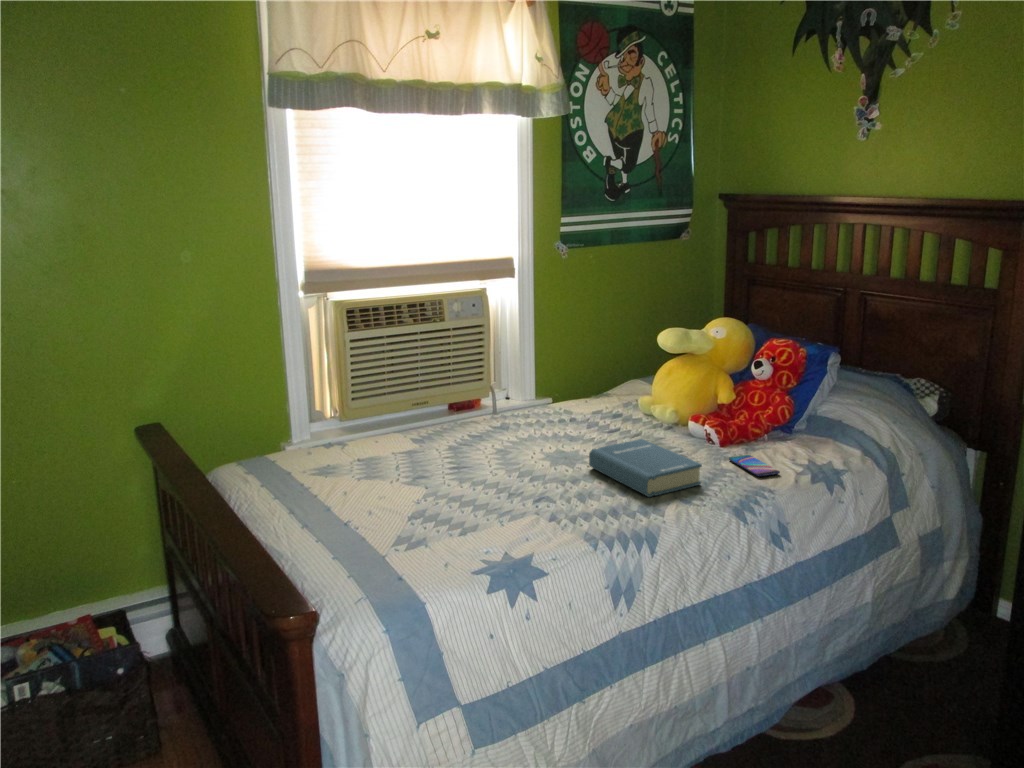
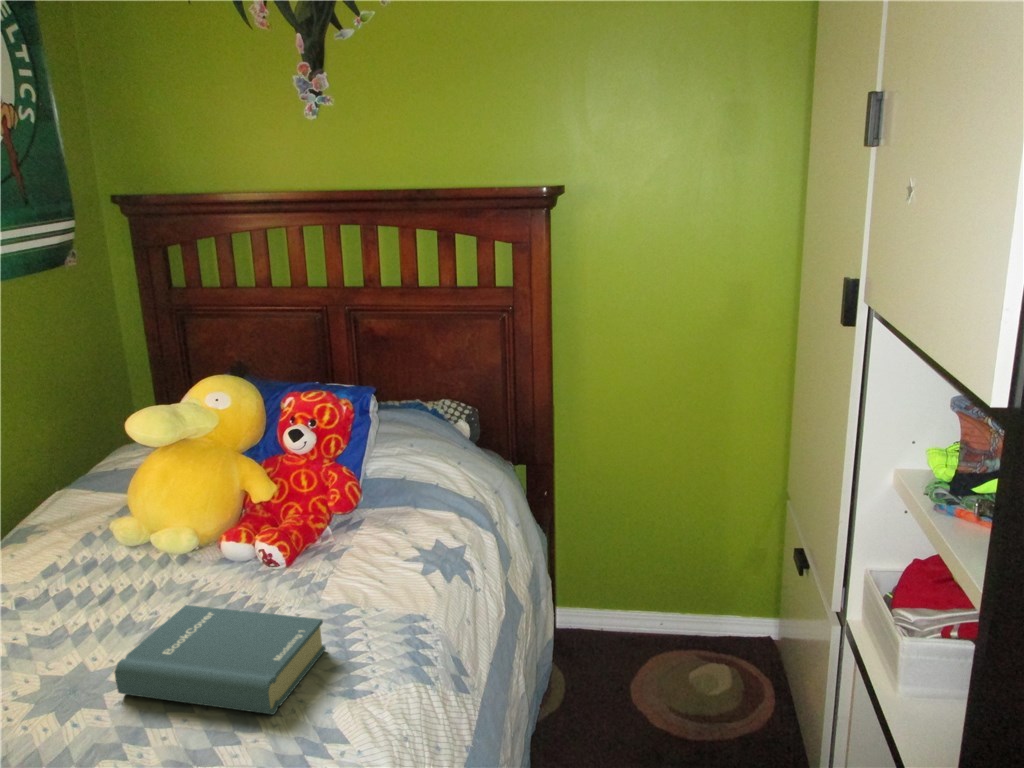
smartphone: present [729,455,780,476] -> none [319,568,405,600]

